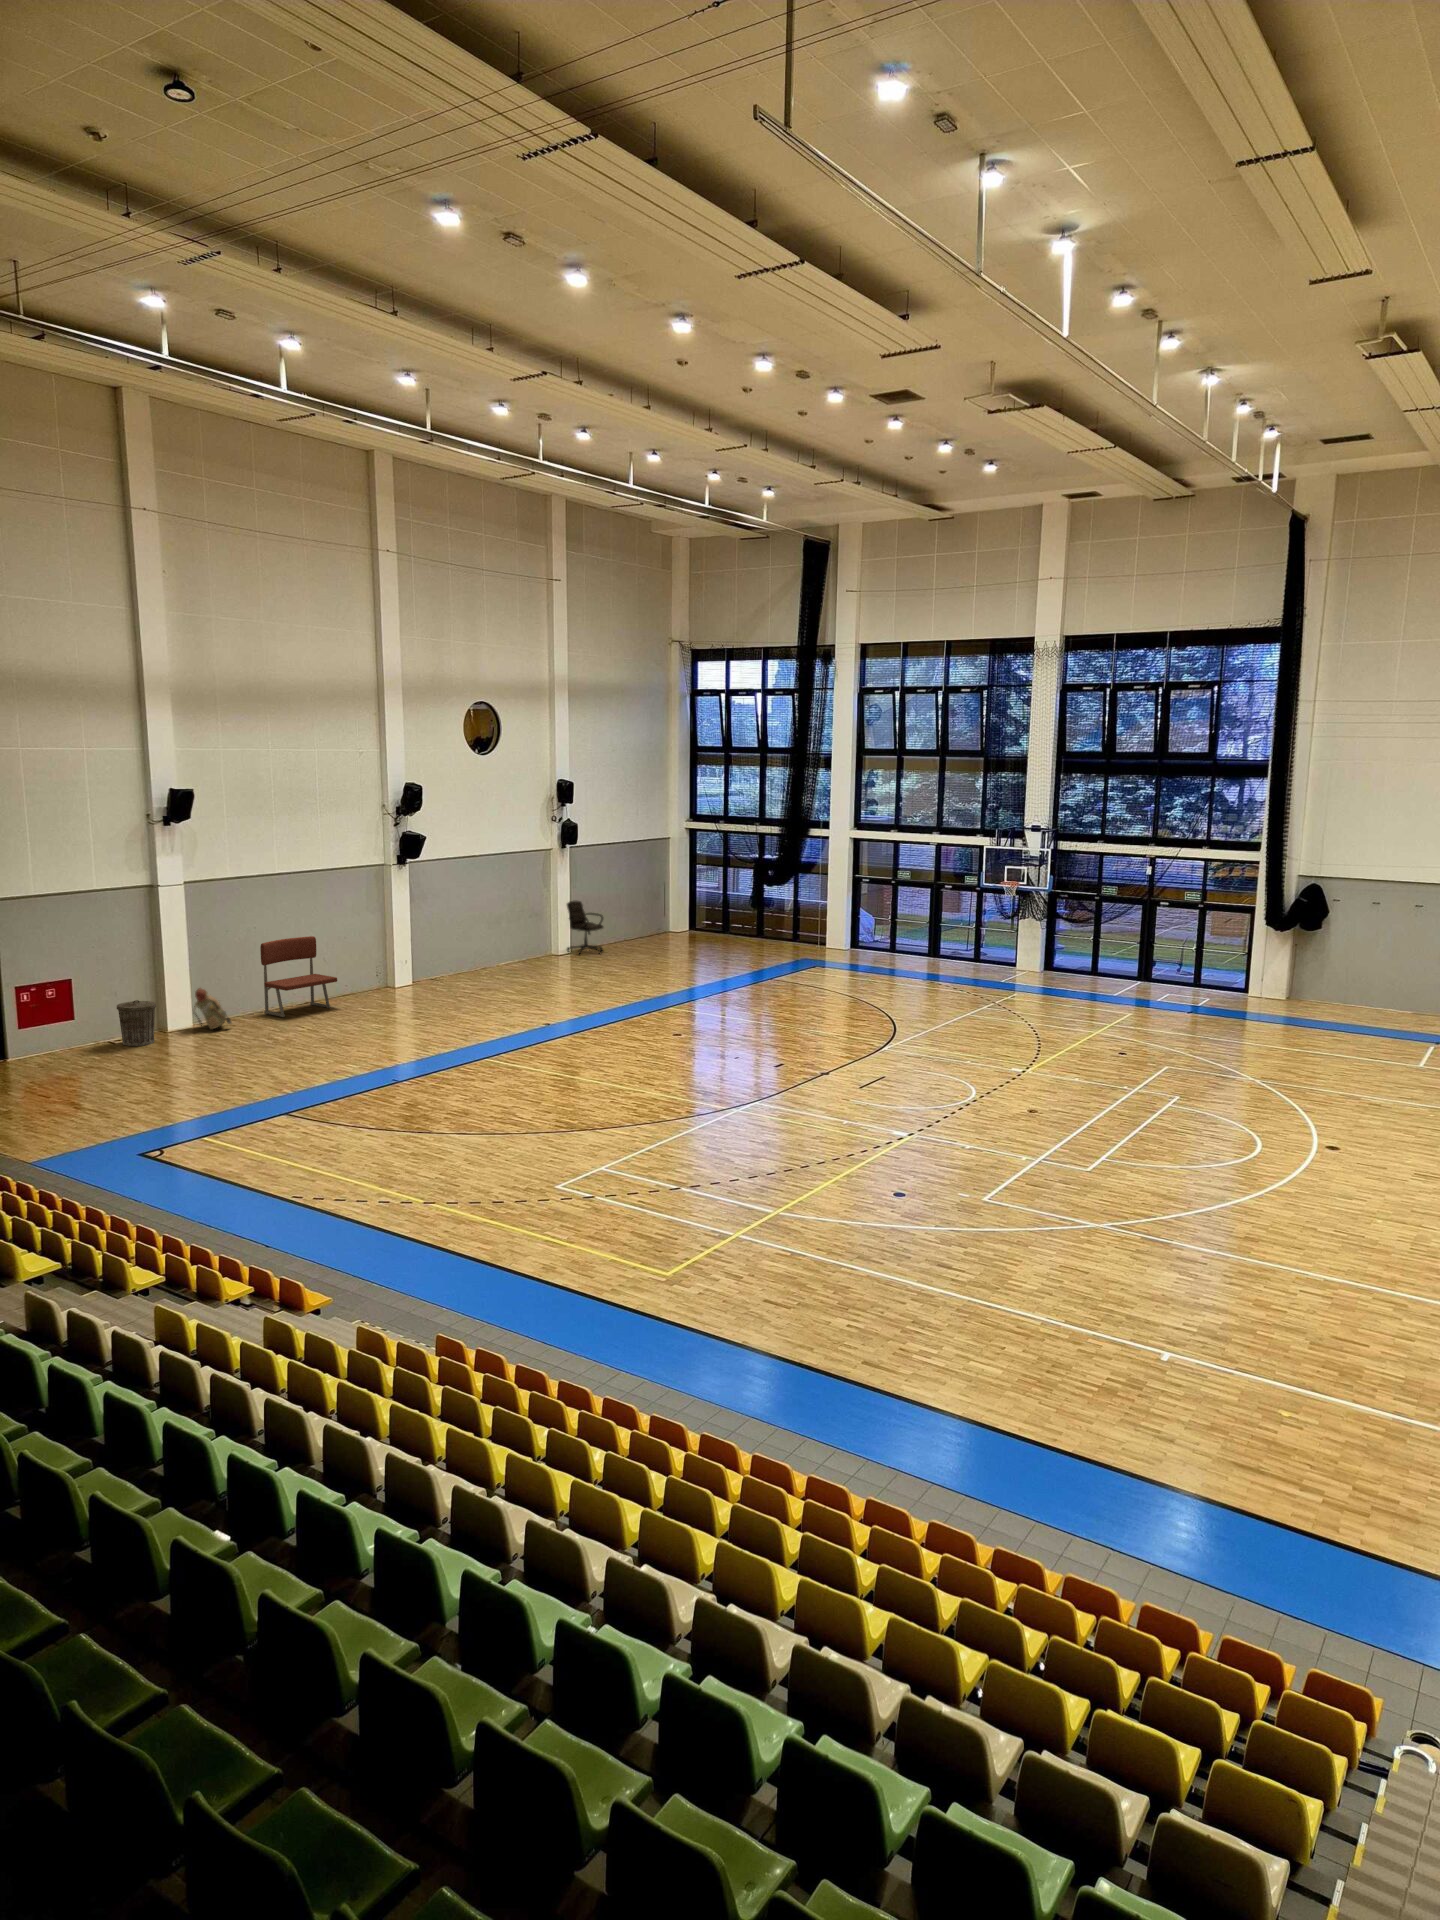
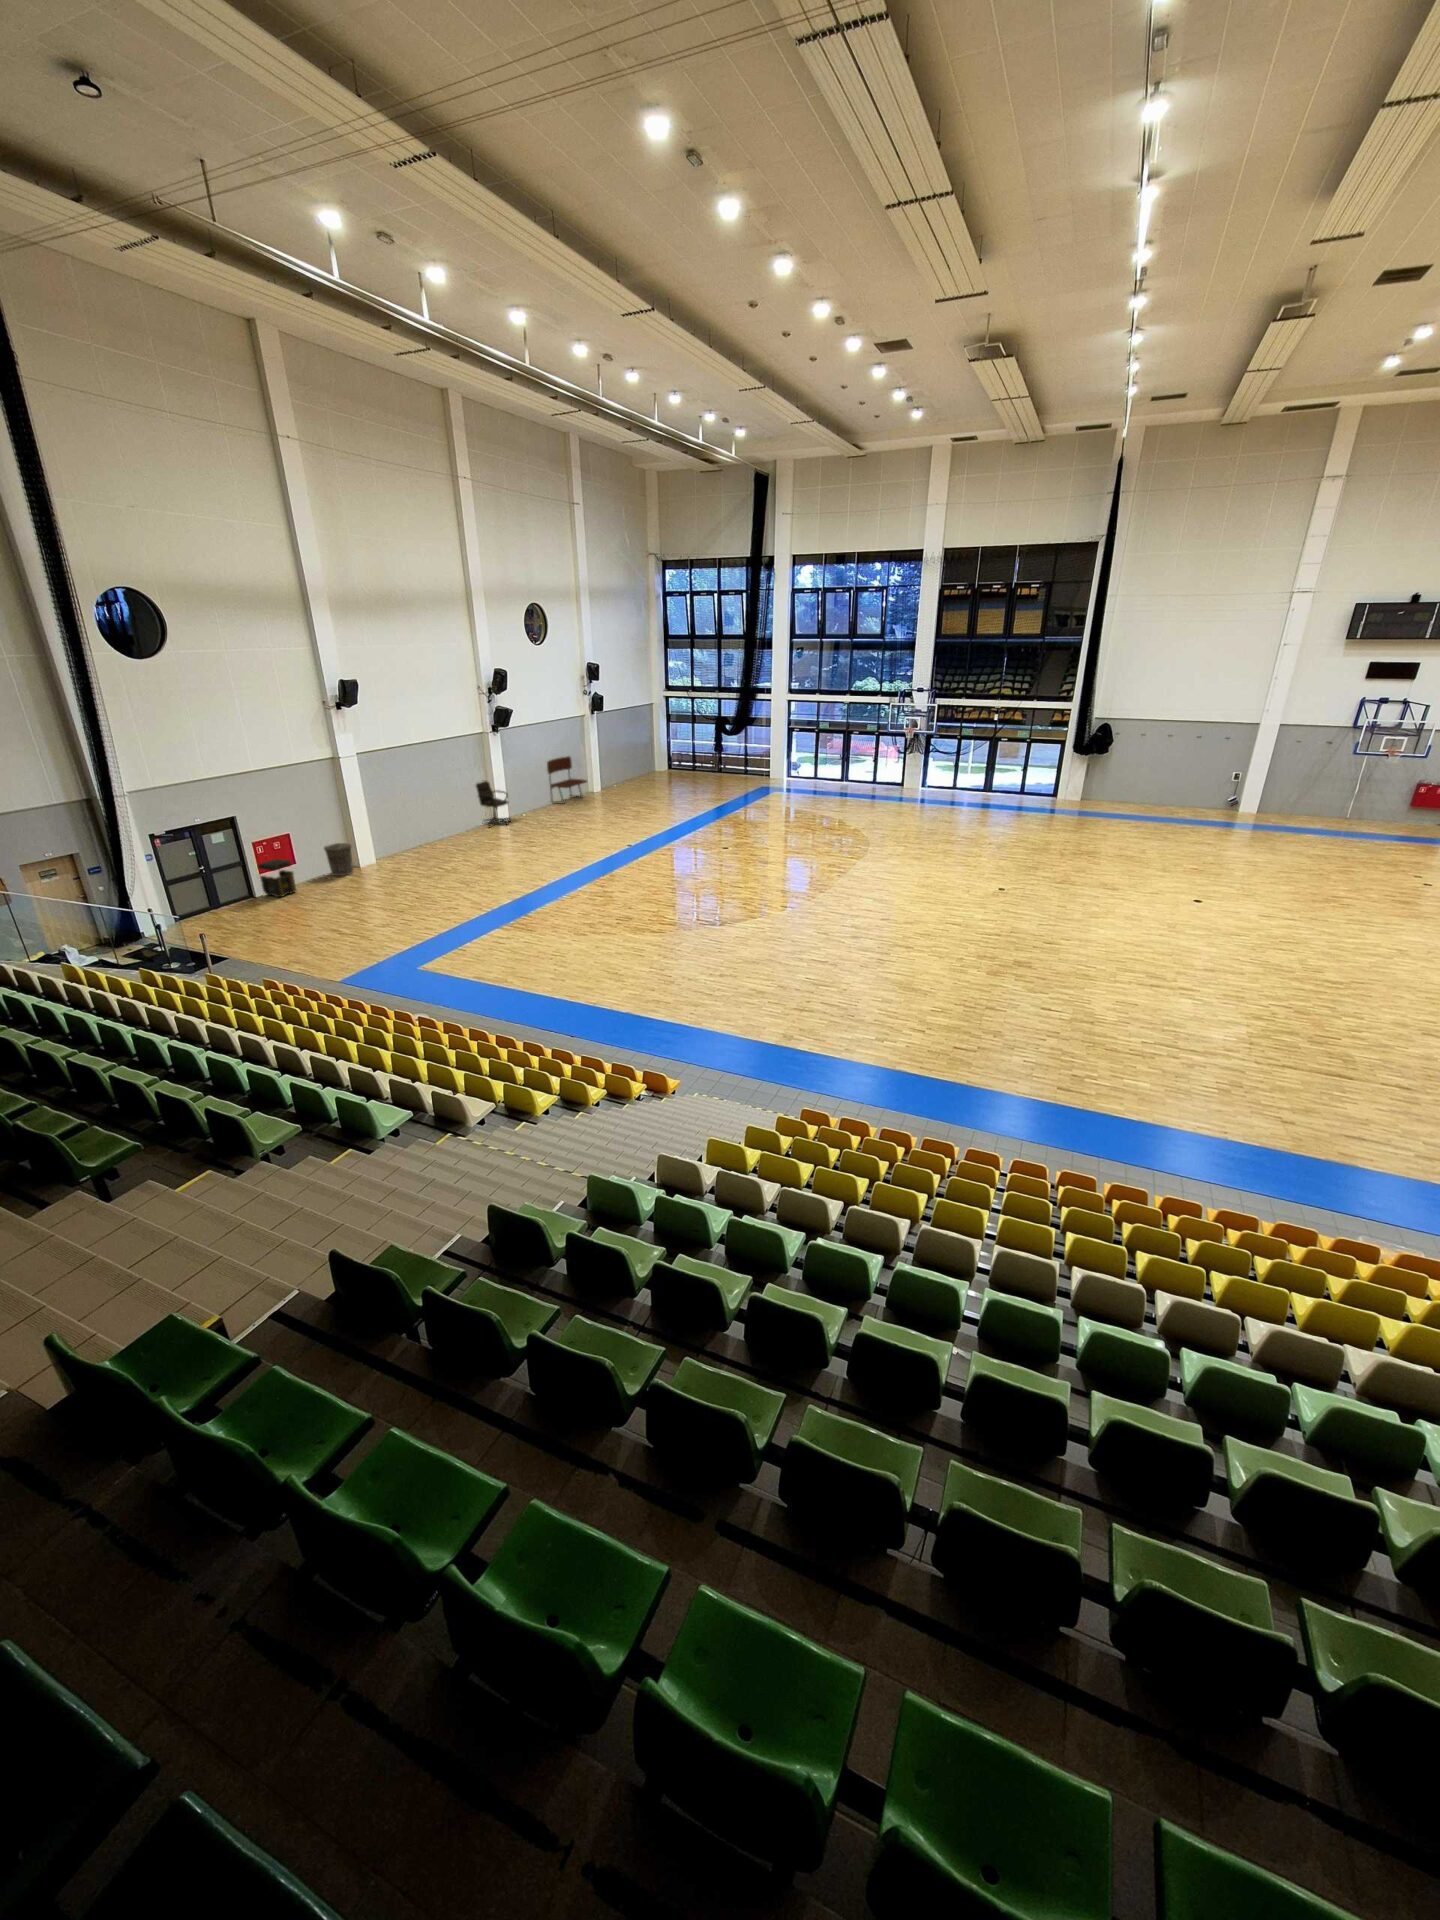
chair: present [567,901,603,955] -> present [476,781,510,826]
bench: present [260,936,337,1017] -> present [547,756,587,804]
backpack: present [194,988,231,1029] -> none [373,830,403,860]
toolbox: none [13,1015,62,1068] -> present [257,859,296,897]

